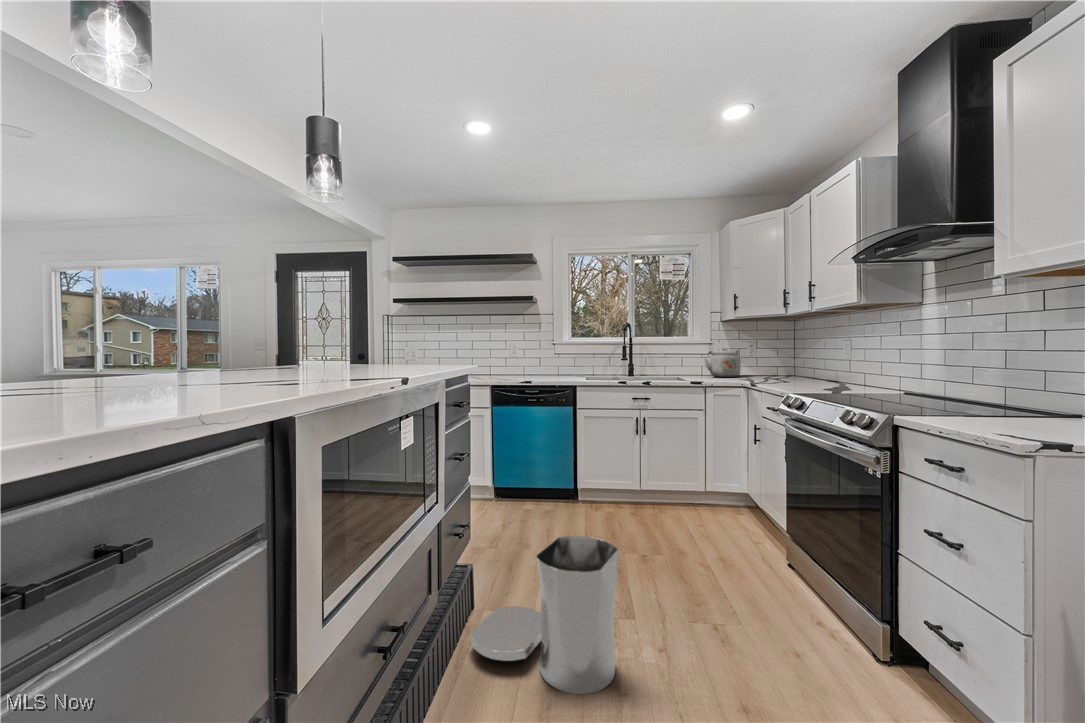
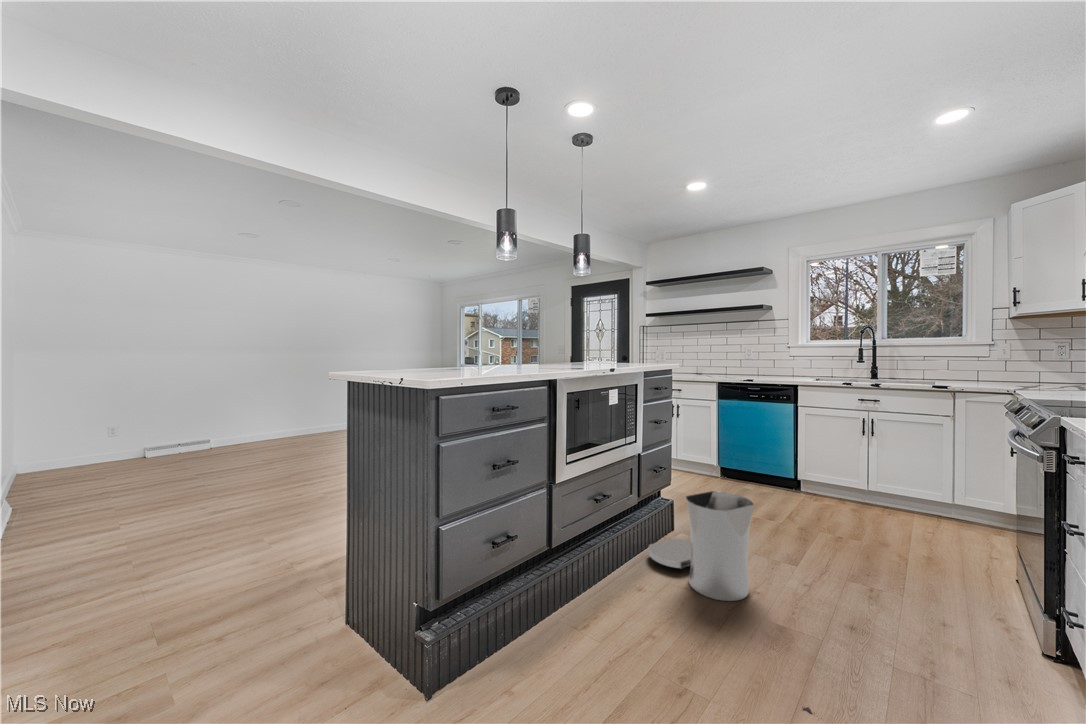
kettle: present [705,349,741,377] -> none [973,349,1031,382]

